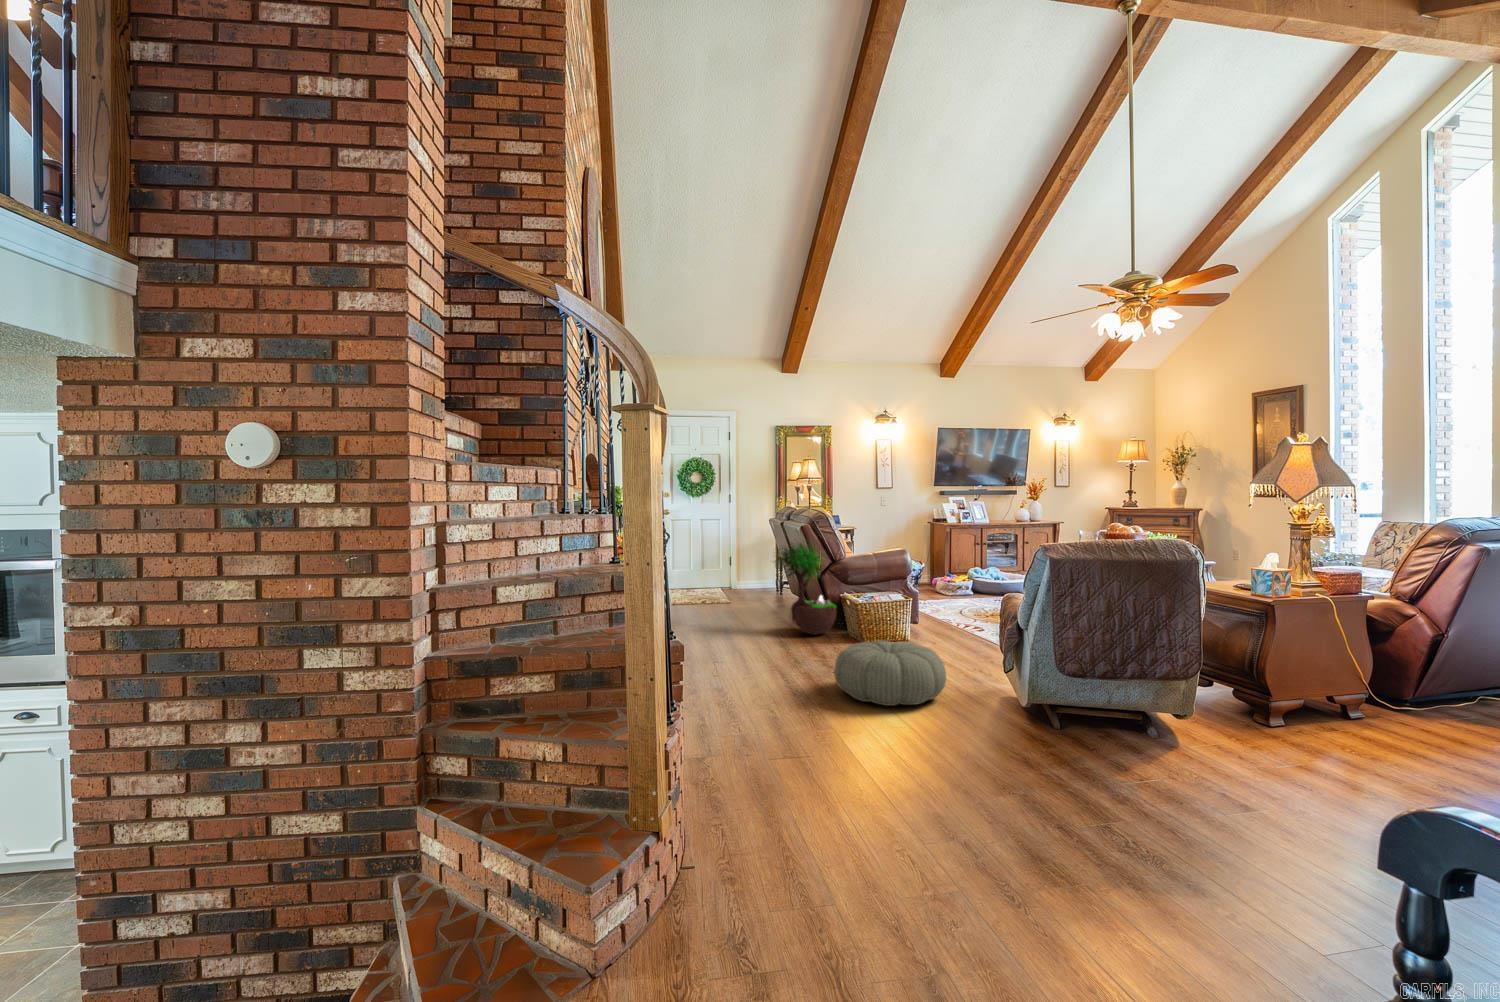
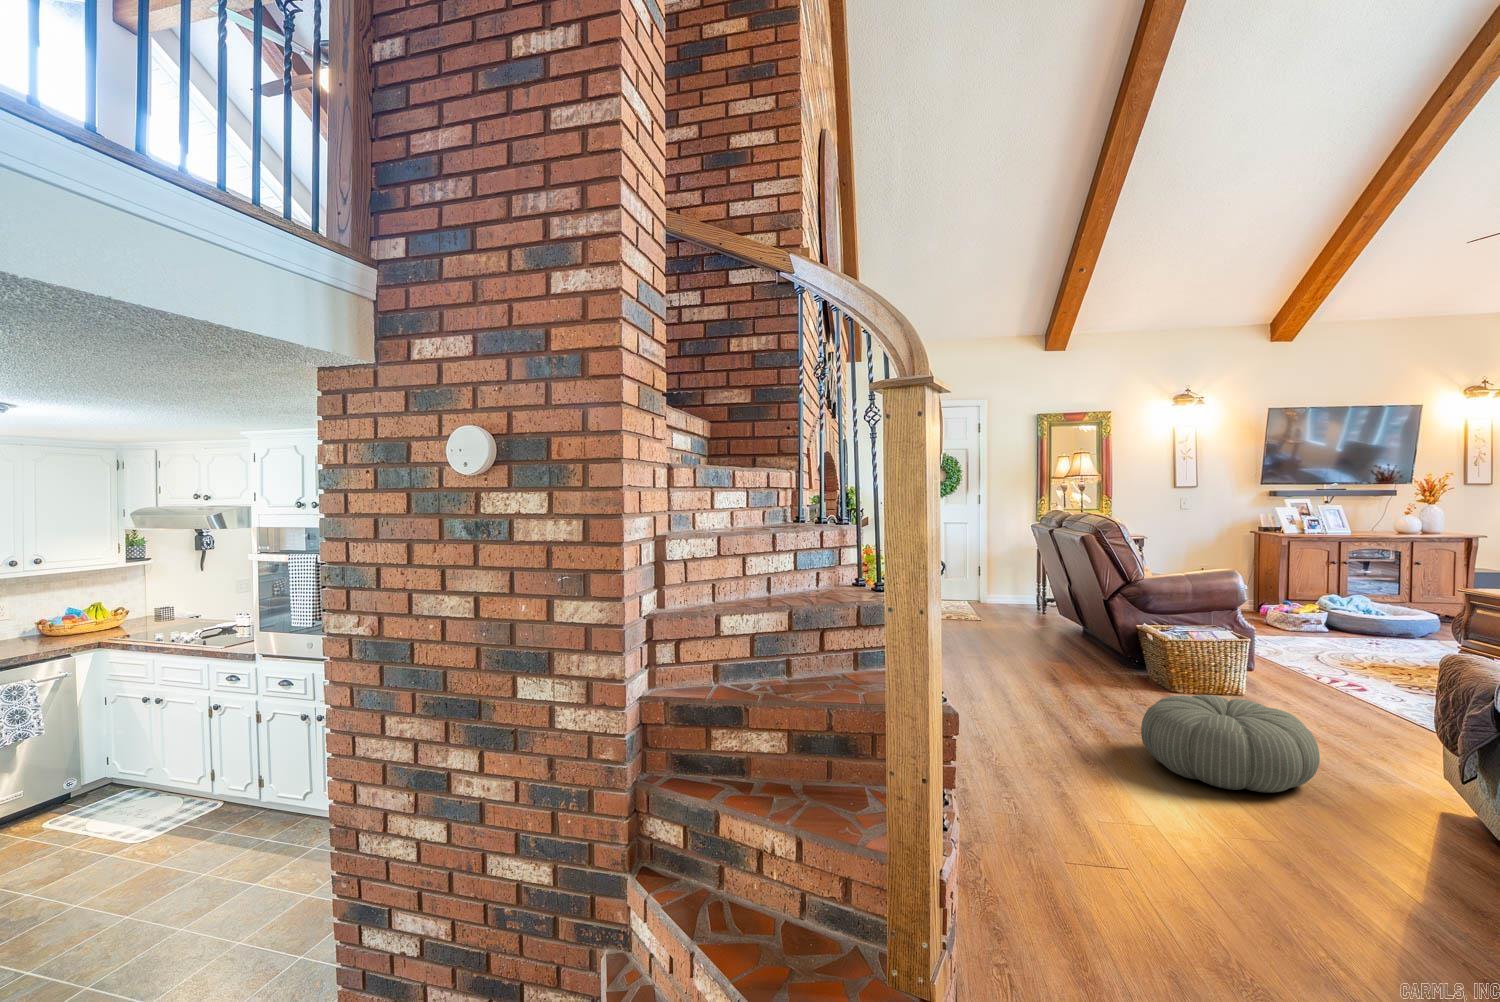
potted tree: present [775,540,836,635] -> none [1043,544,1134,673]

